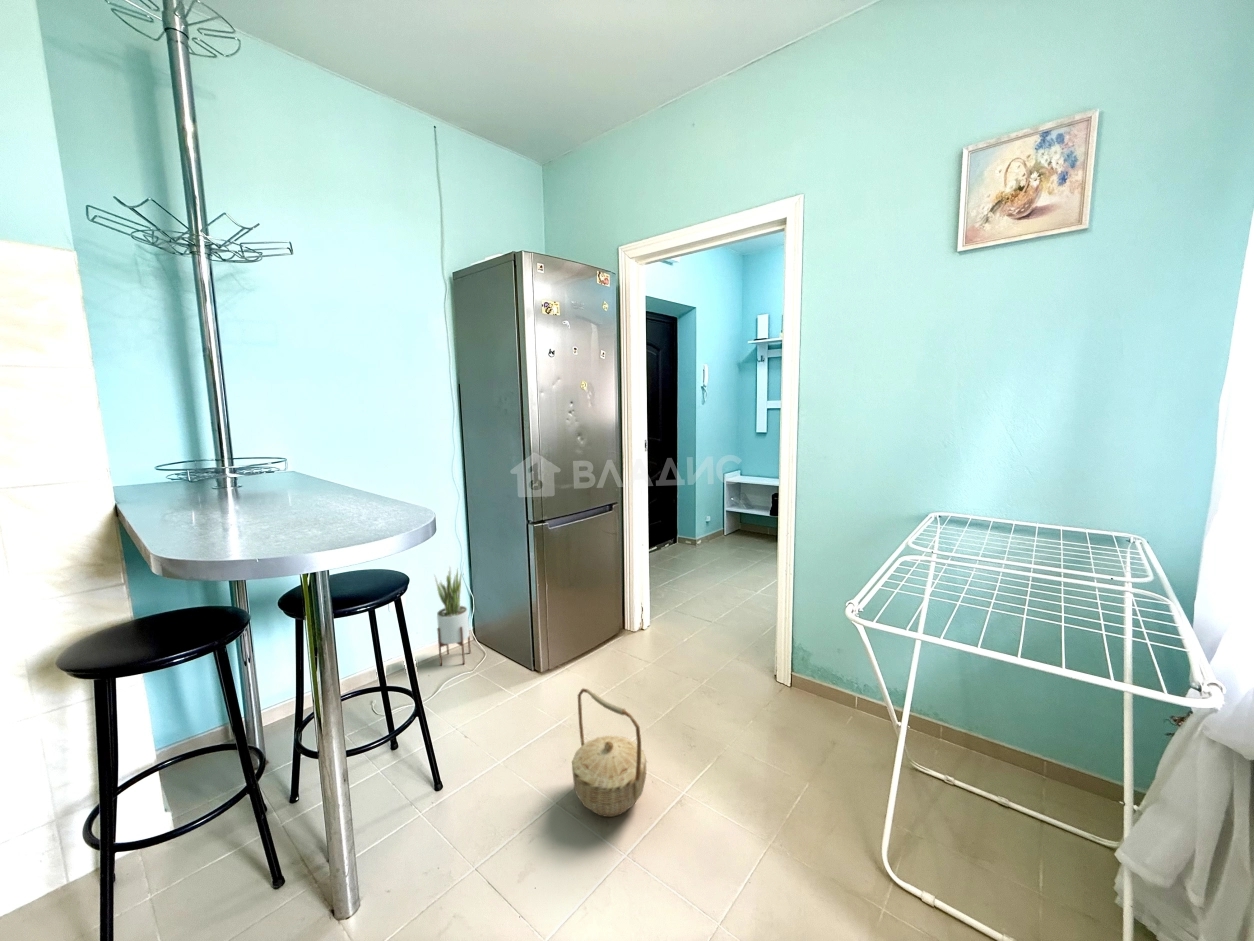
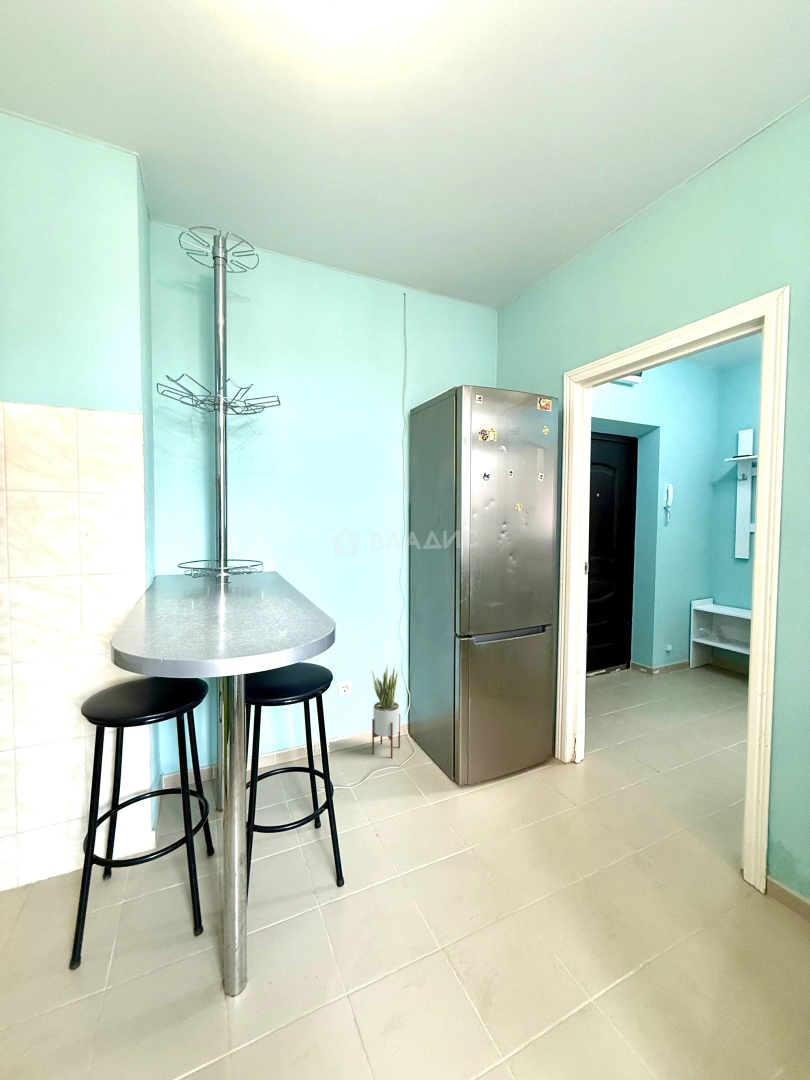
basket: present [572,689,646,817] -> none [458,830,544,999]

